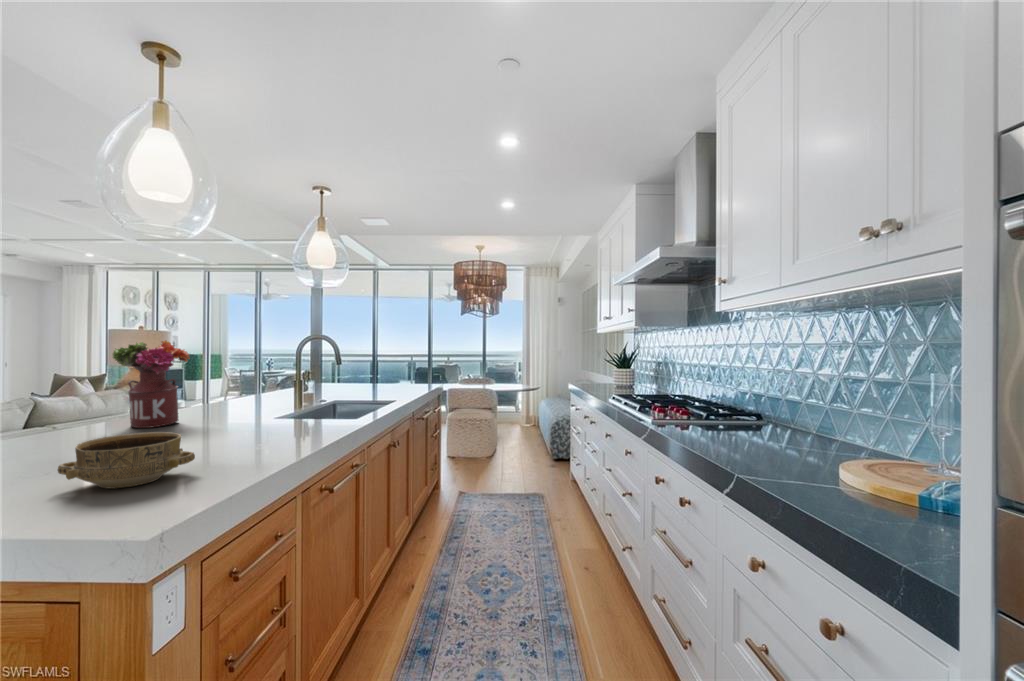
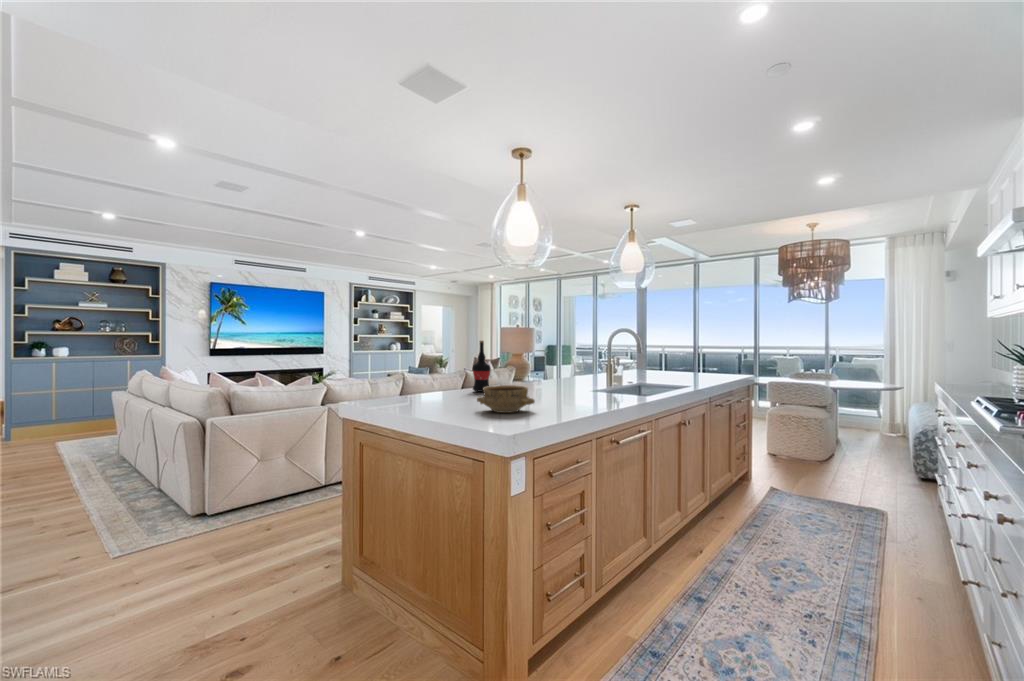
flower arrangement: present [113,340,190,428] -> none [500,333,539,389]
wine bottle: none [46,353,91,443] -> present [473,341,491,392]

